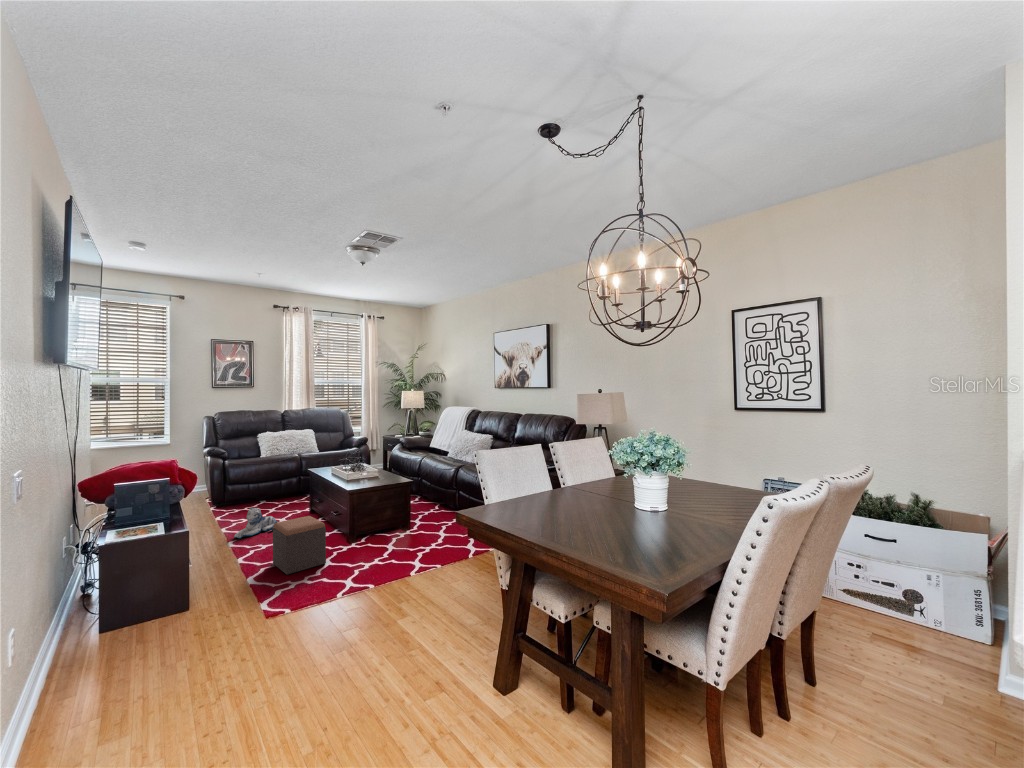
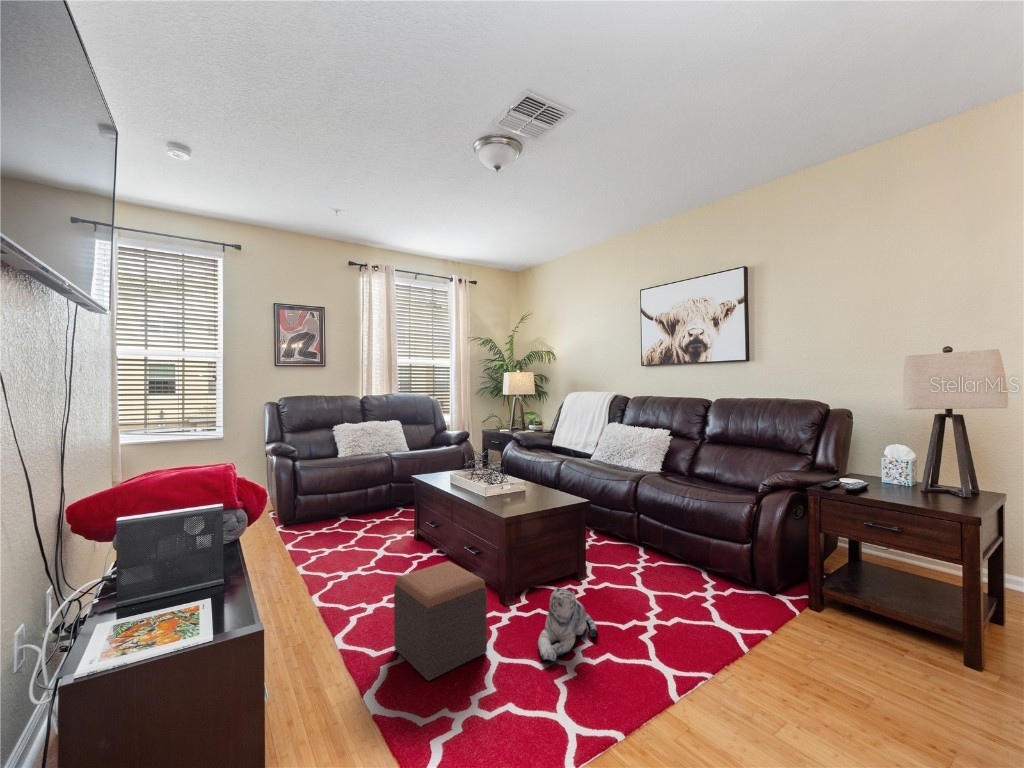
plush toy: present [234,507,277,538] -> present [538,588,597,661]

